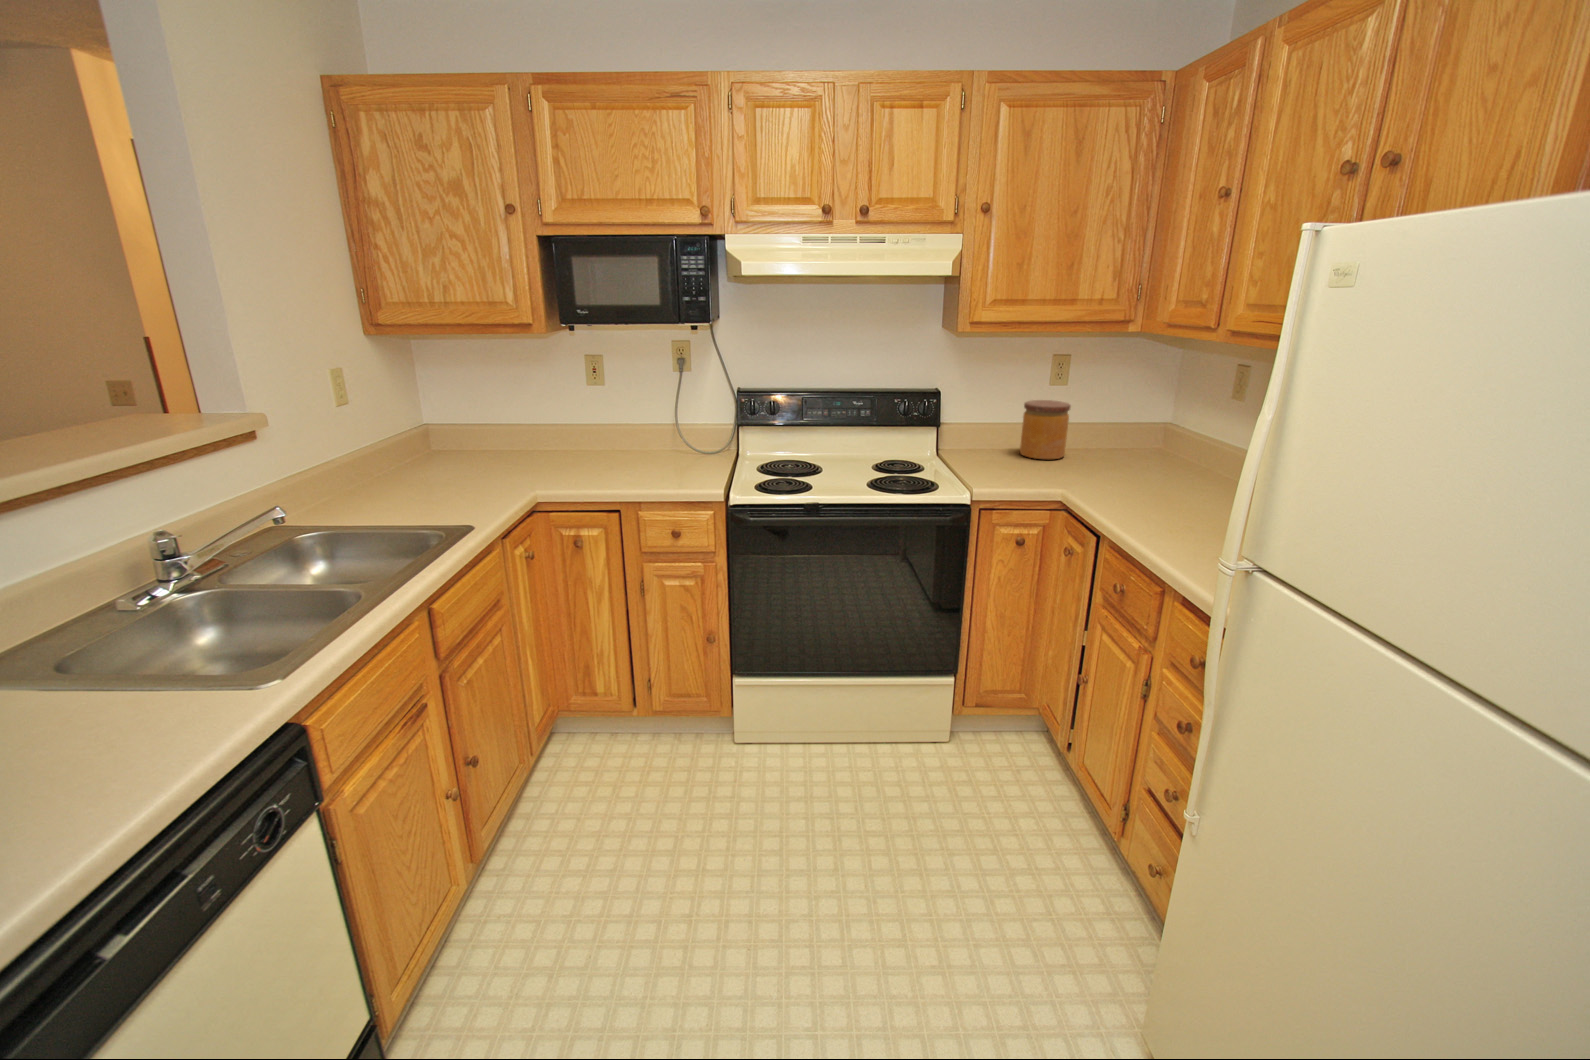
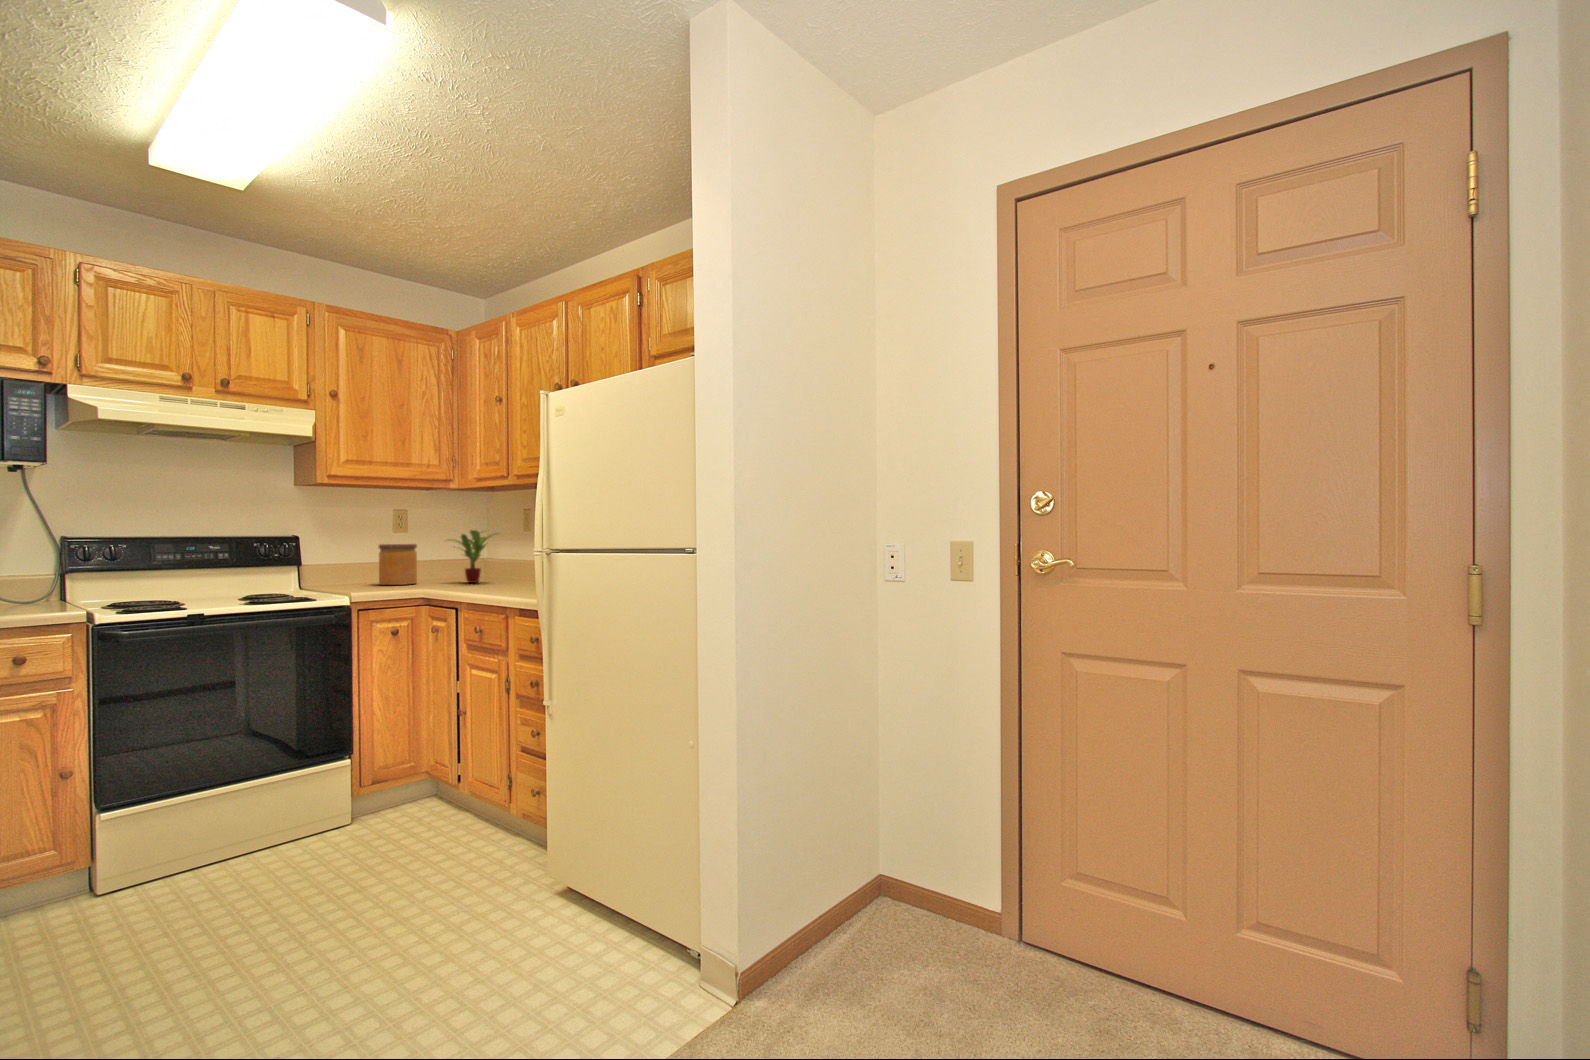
potted plant: none [1105,392,1191,470] -> present [447,530,491,583]

